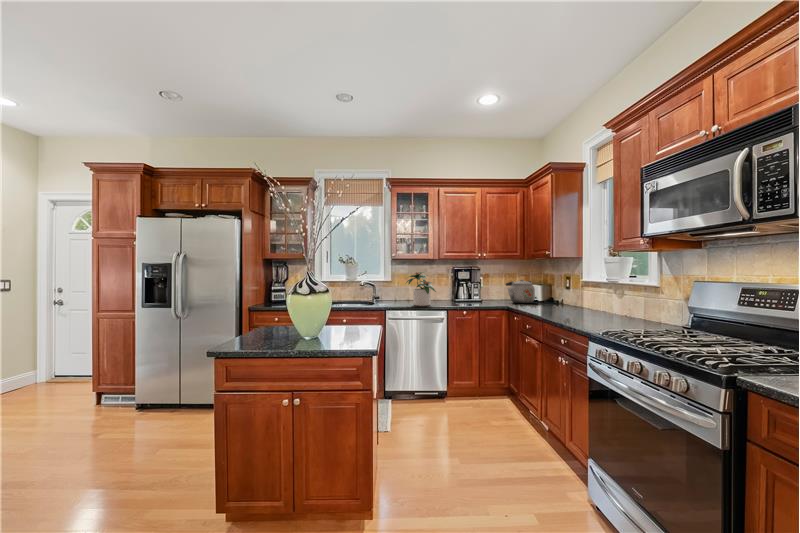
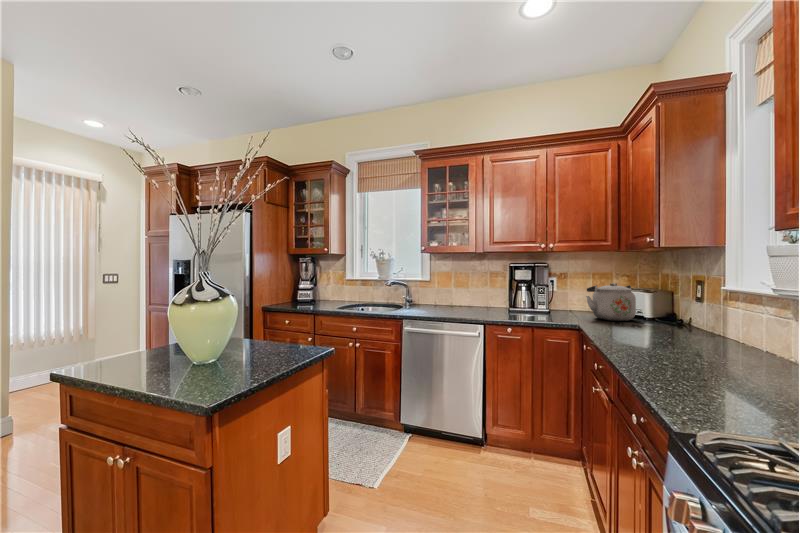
potted plant: present [406,272,436,306] -> none [428,270,470,318]

